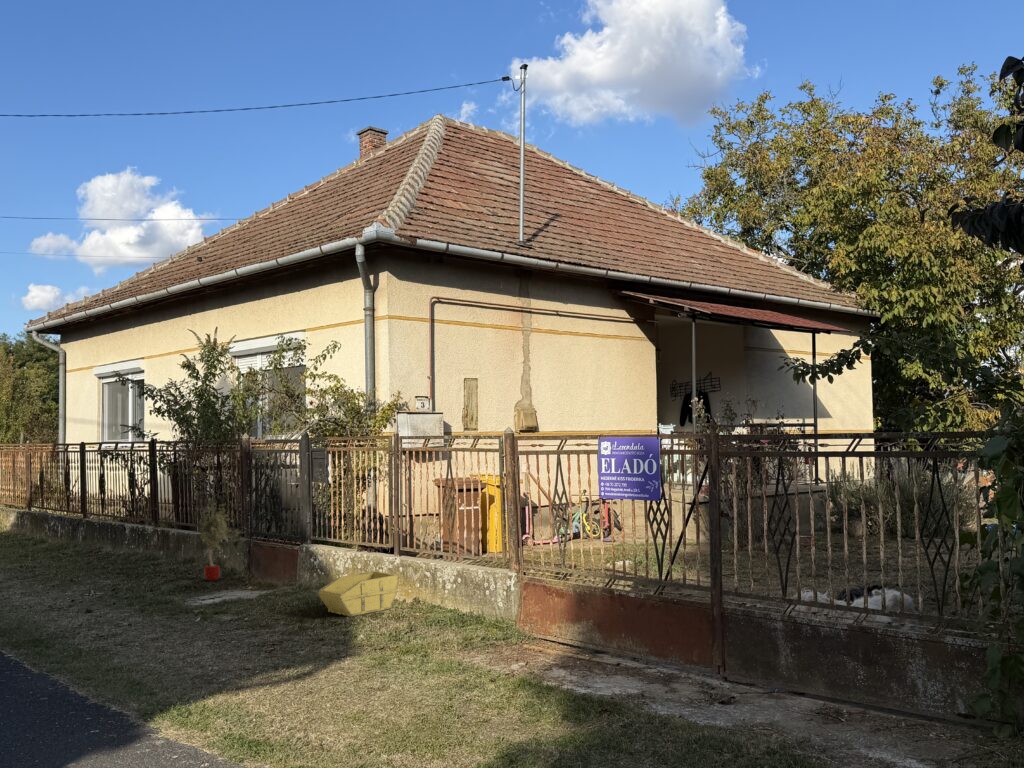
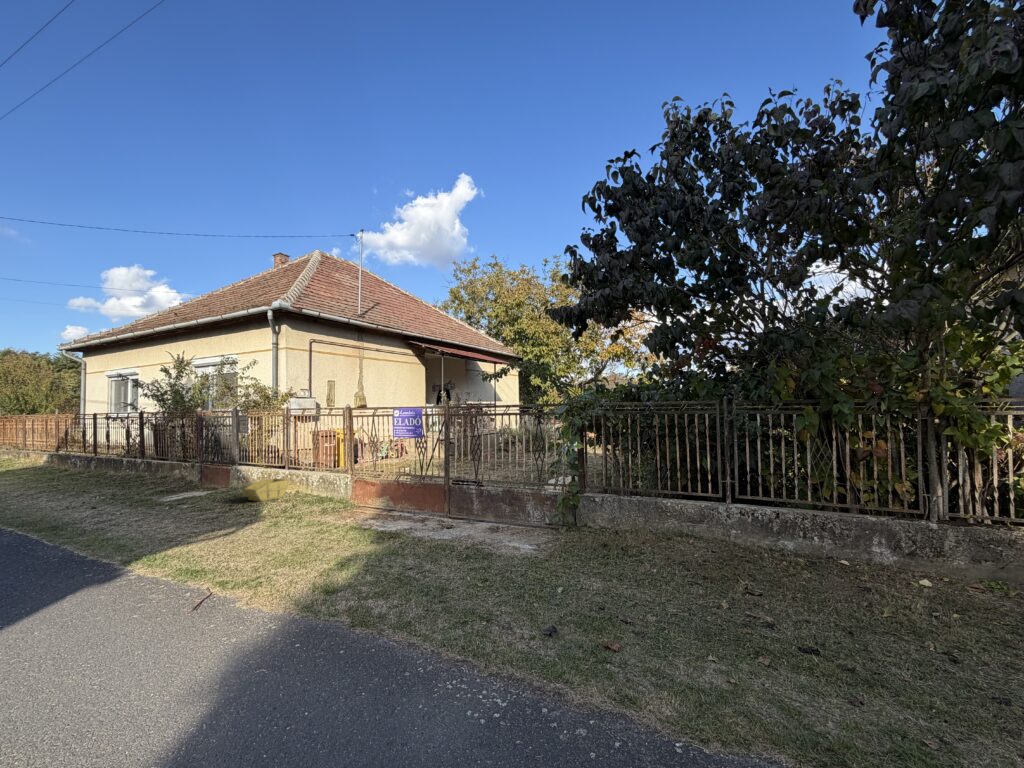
potted tree: present [200,503,240,581] -> none [170,445,197,488]

